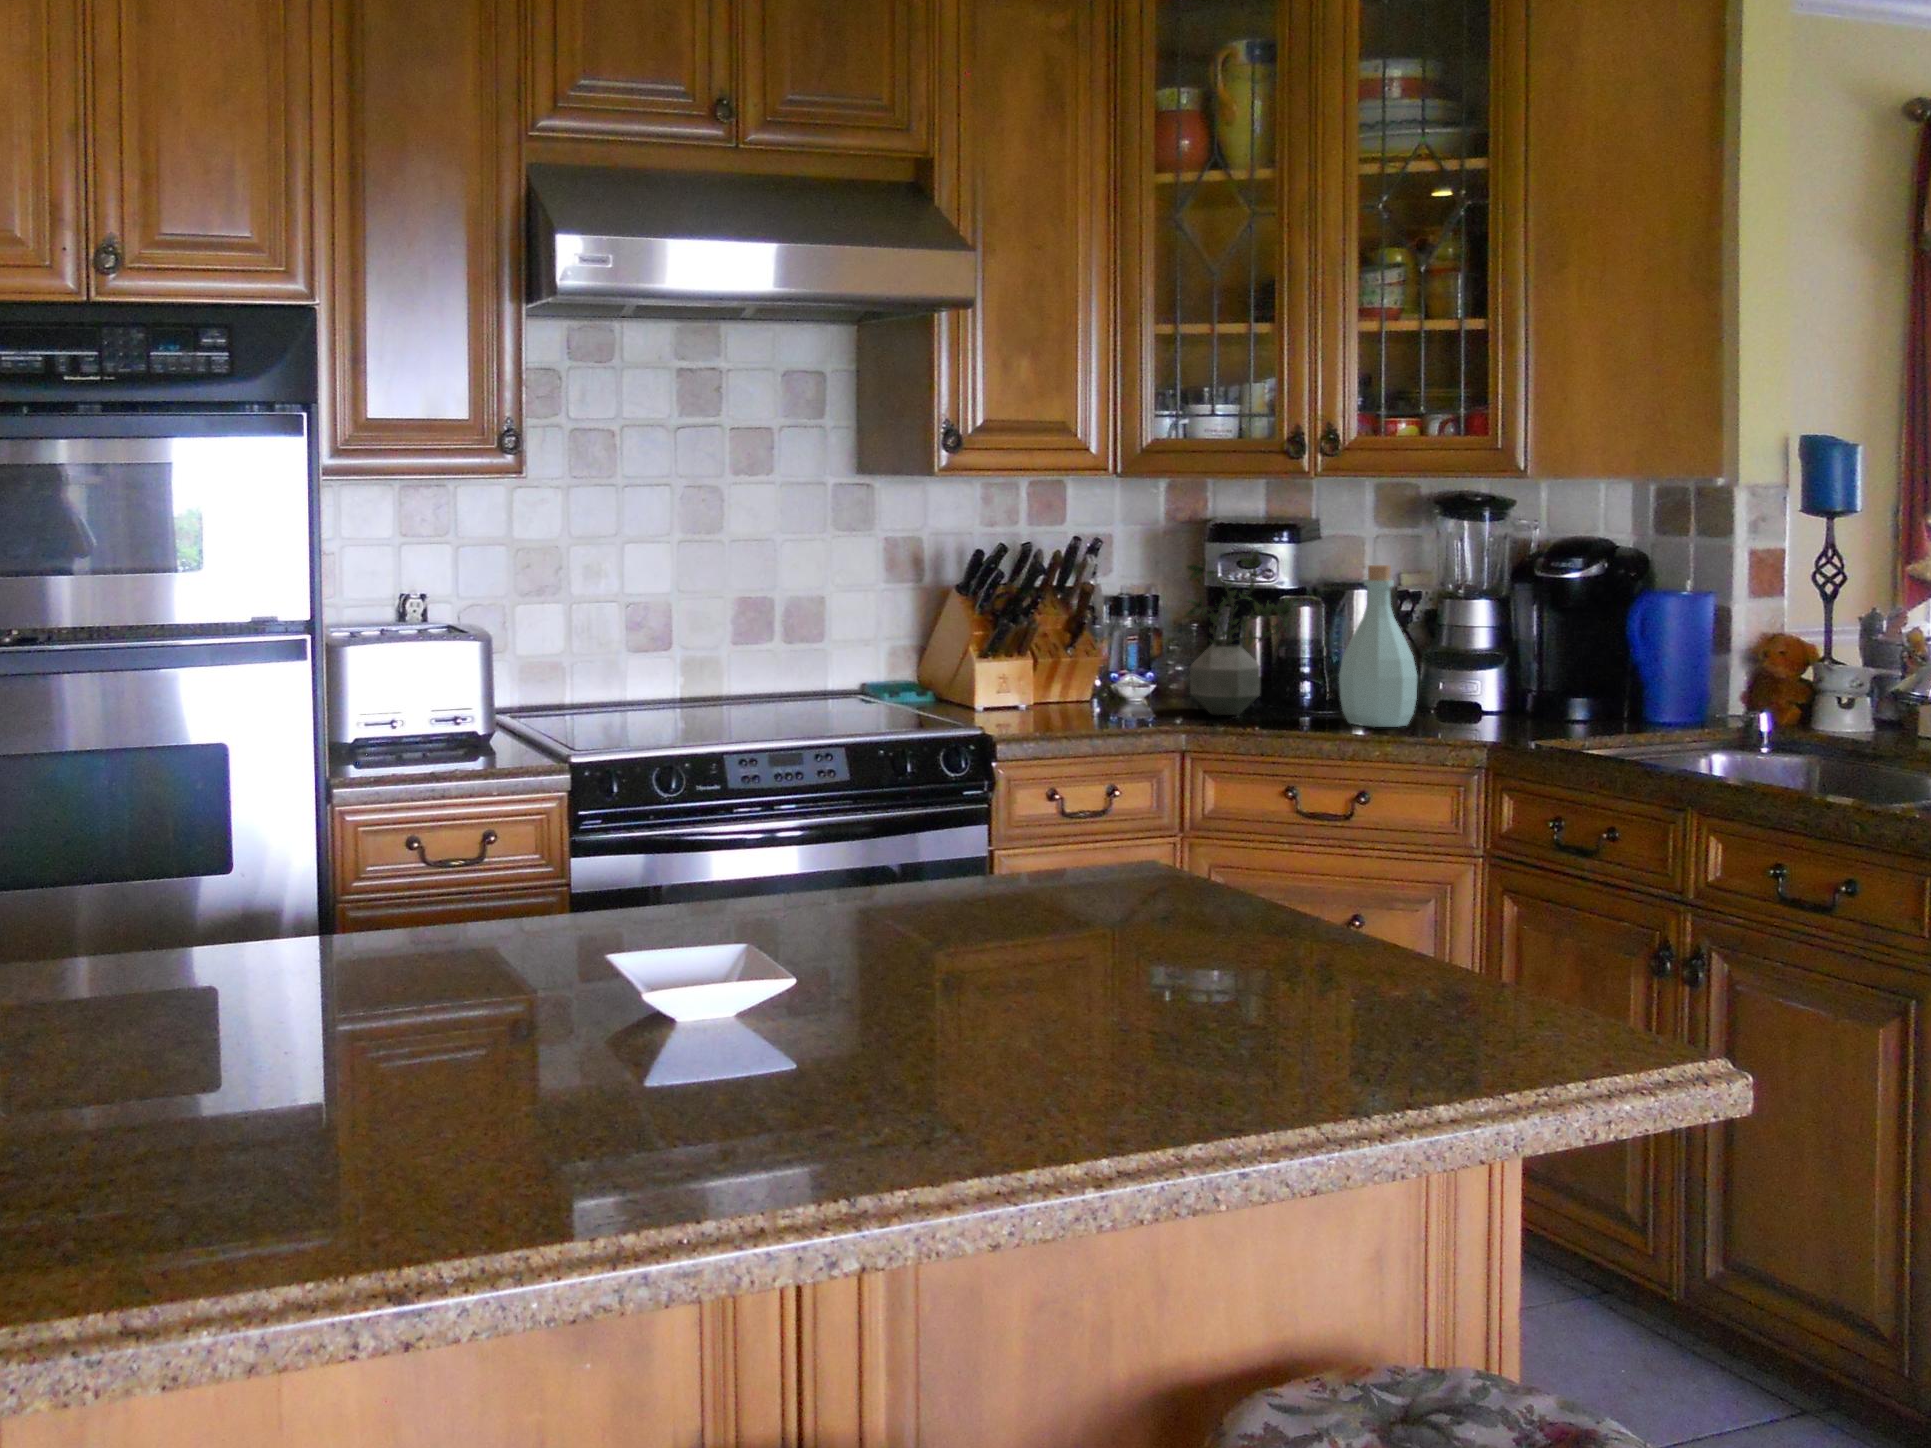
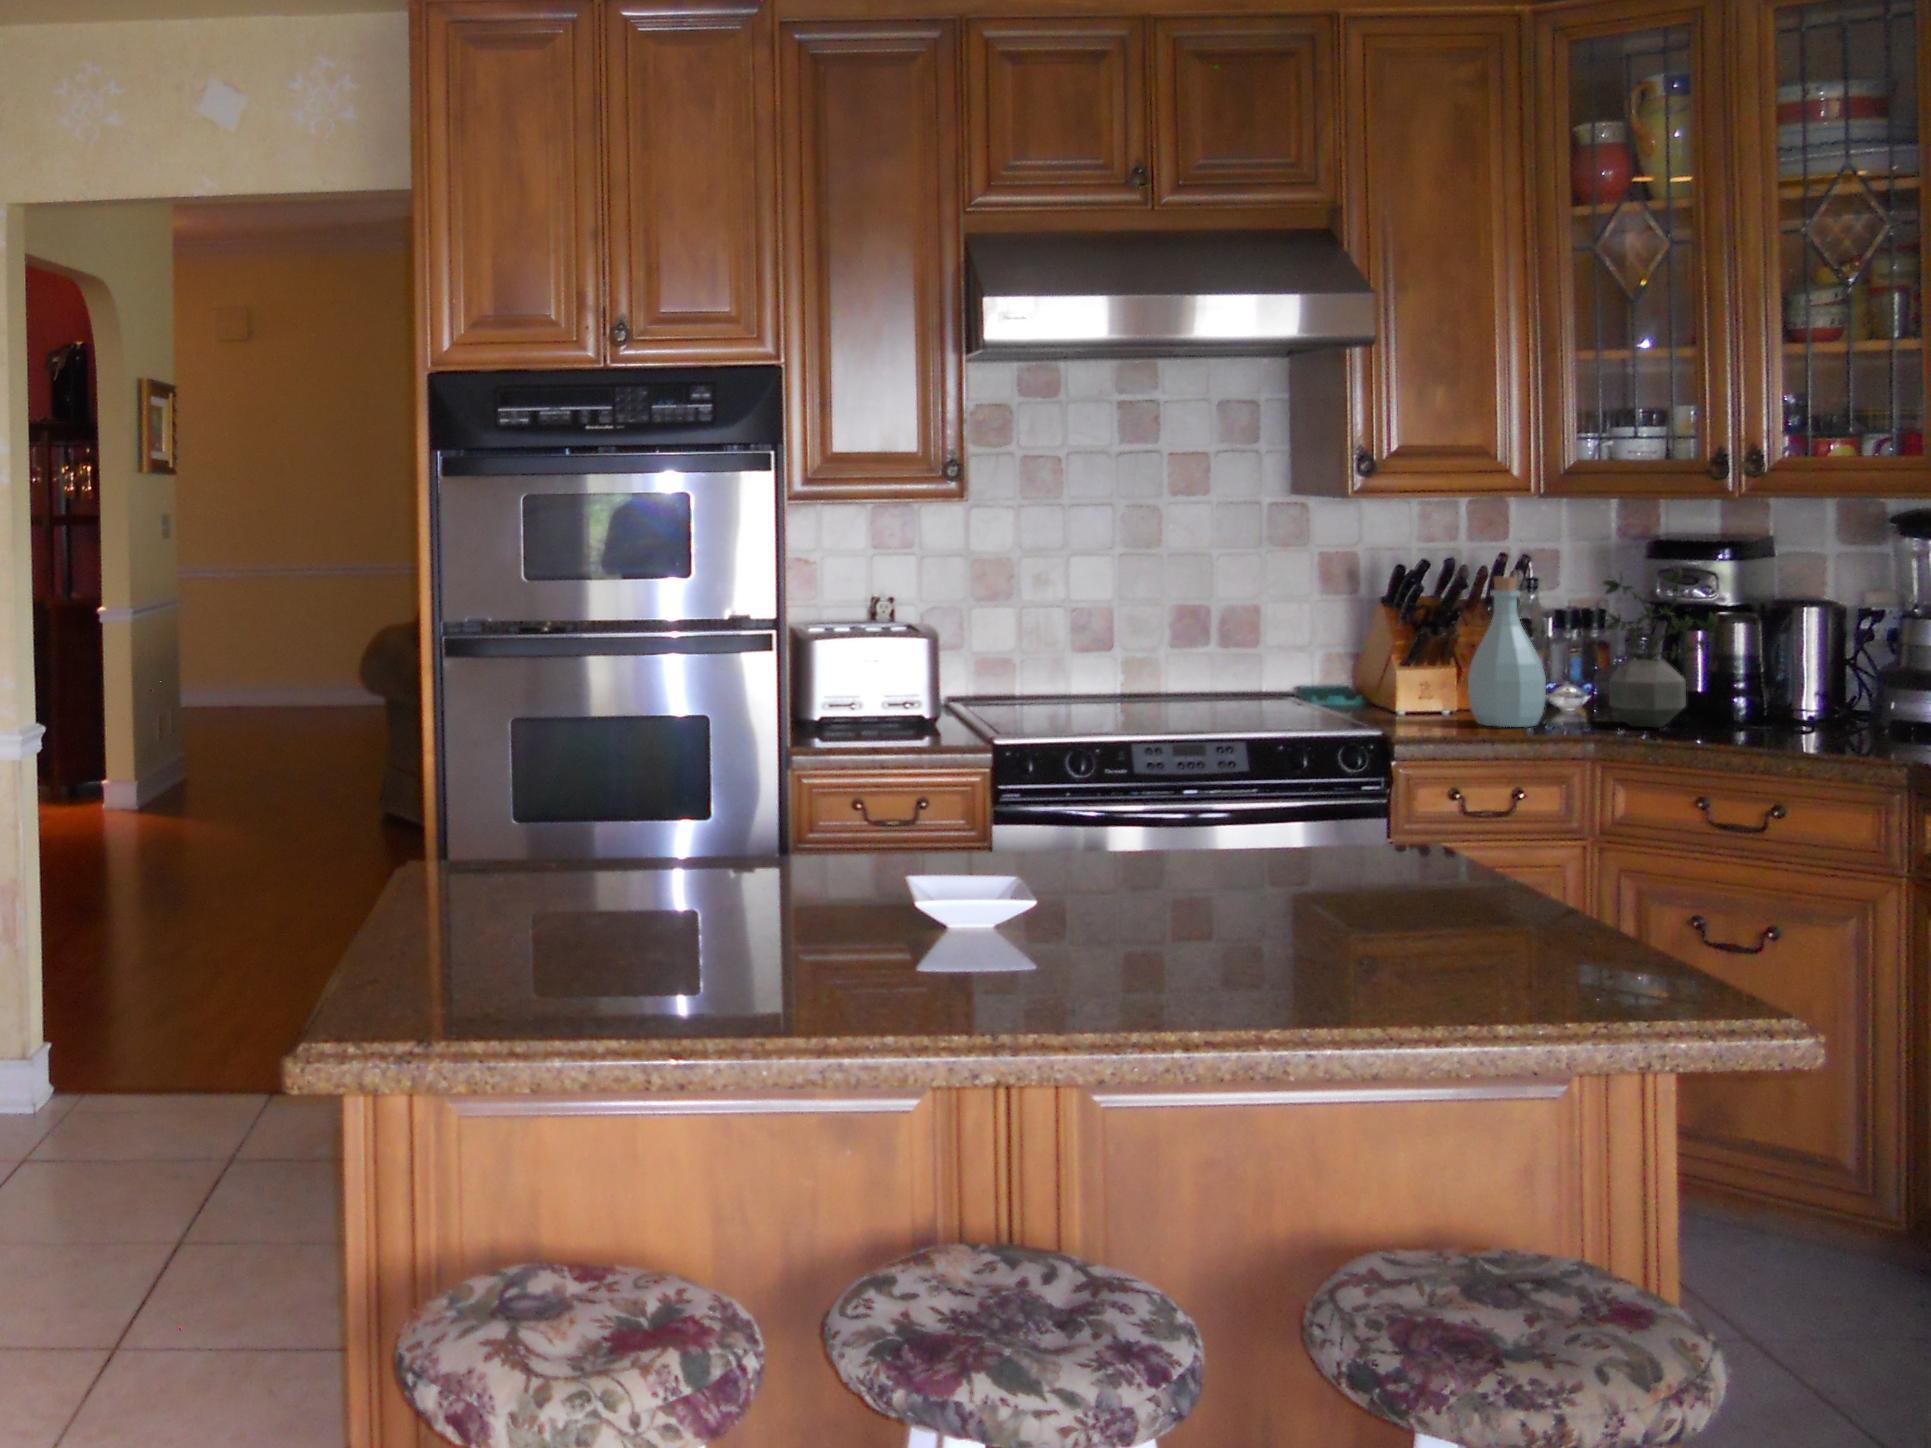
bottle: present [1339,565,1417,727] -> present [1468,577,1546,727]

